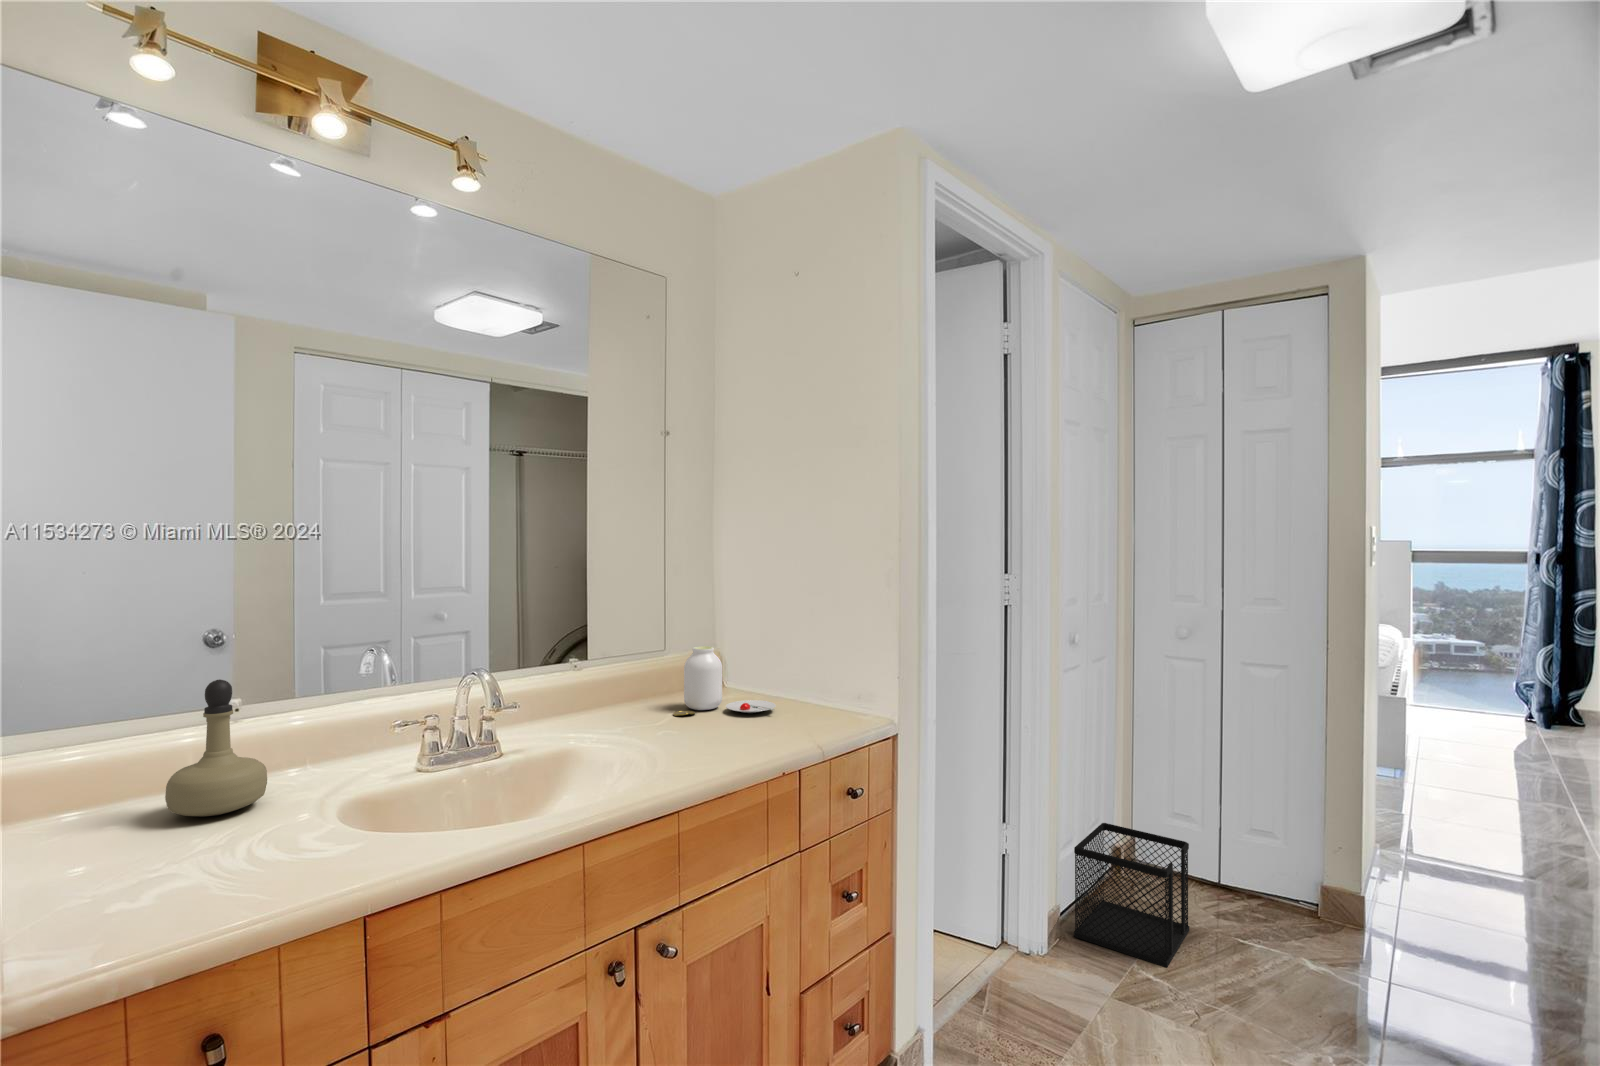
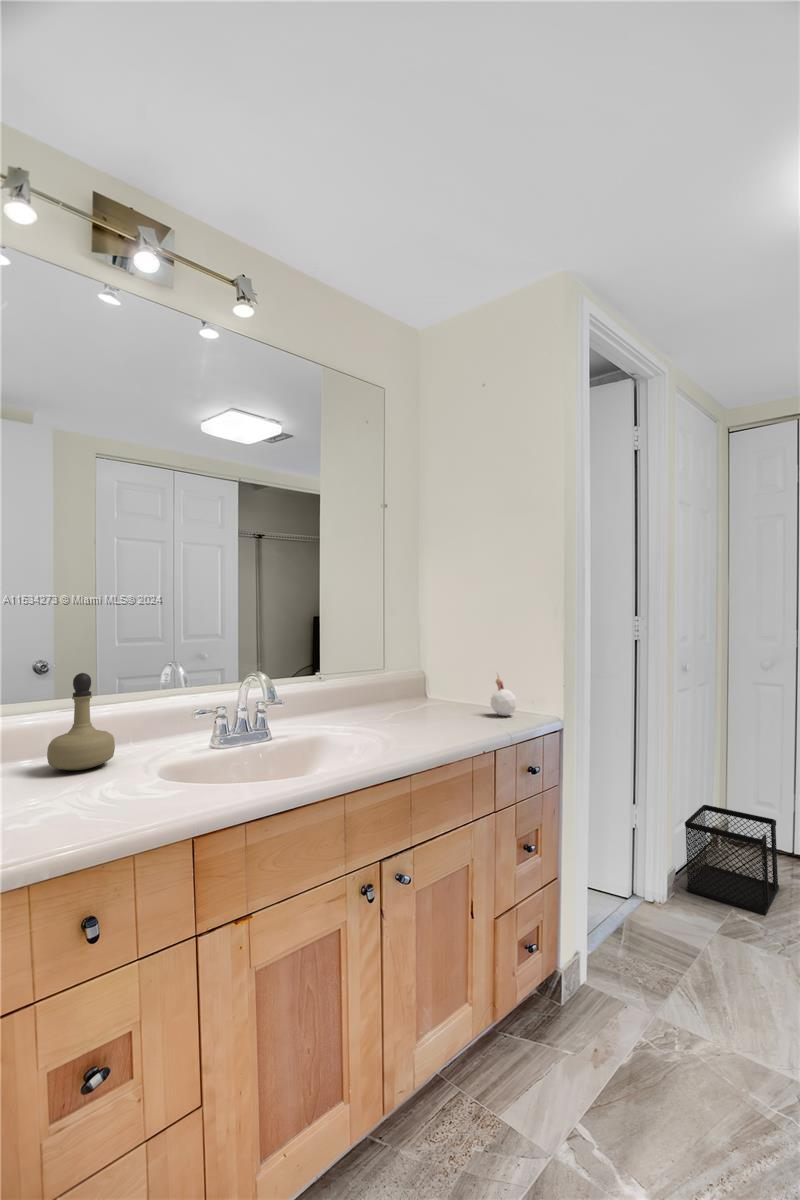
jar: present [673,646,776,716] -> none [389,664,464,714]
candle: none [810,657,845,720] -> present [491,676,517,716]

